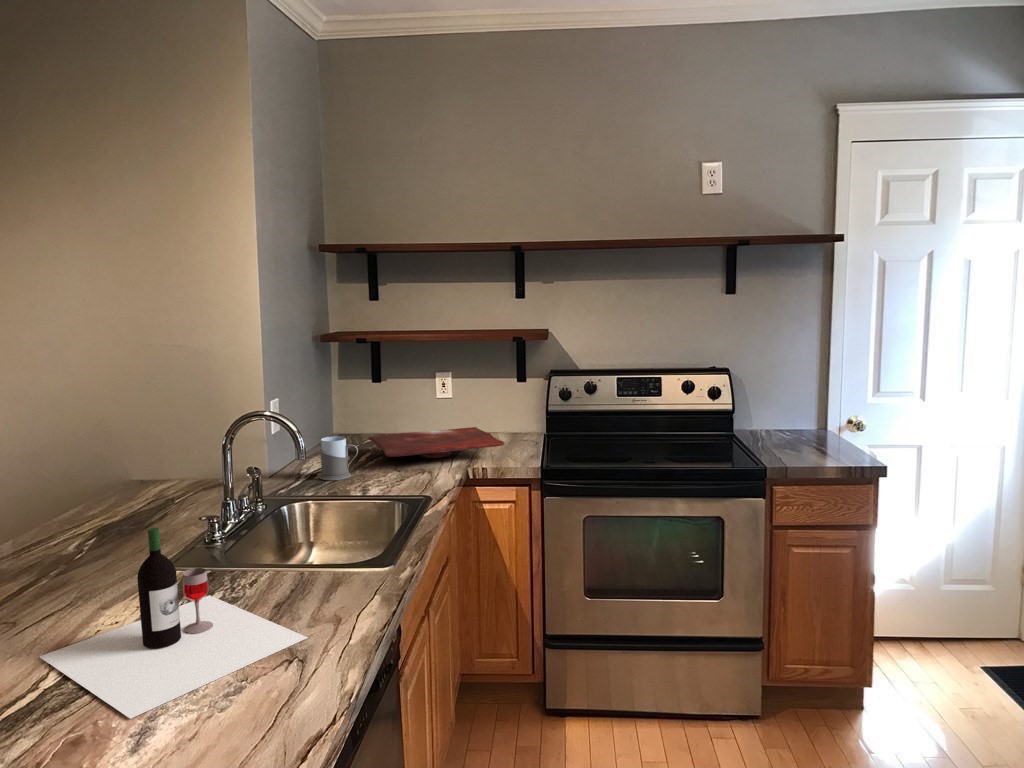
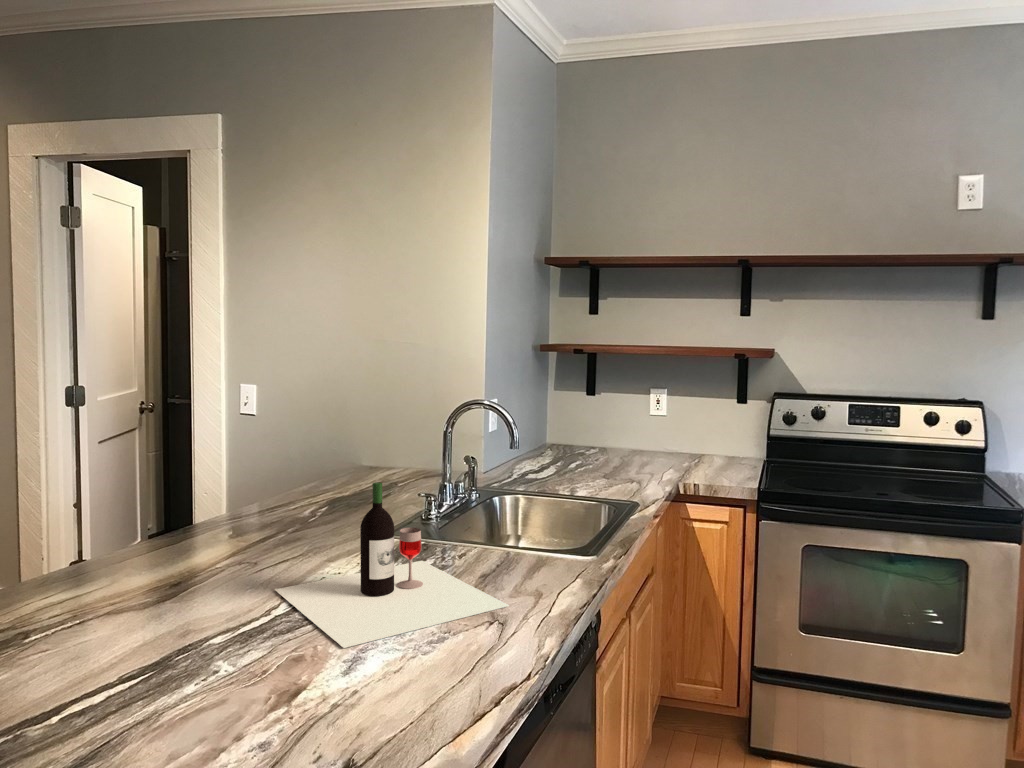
cutting board: present [369,427,504,458] -> none [580,445,718,471]
mug: present [319,436,358,480] -> none [531,439,569,481]

